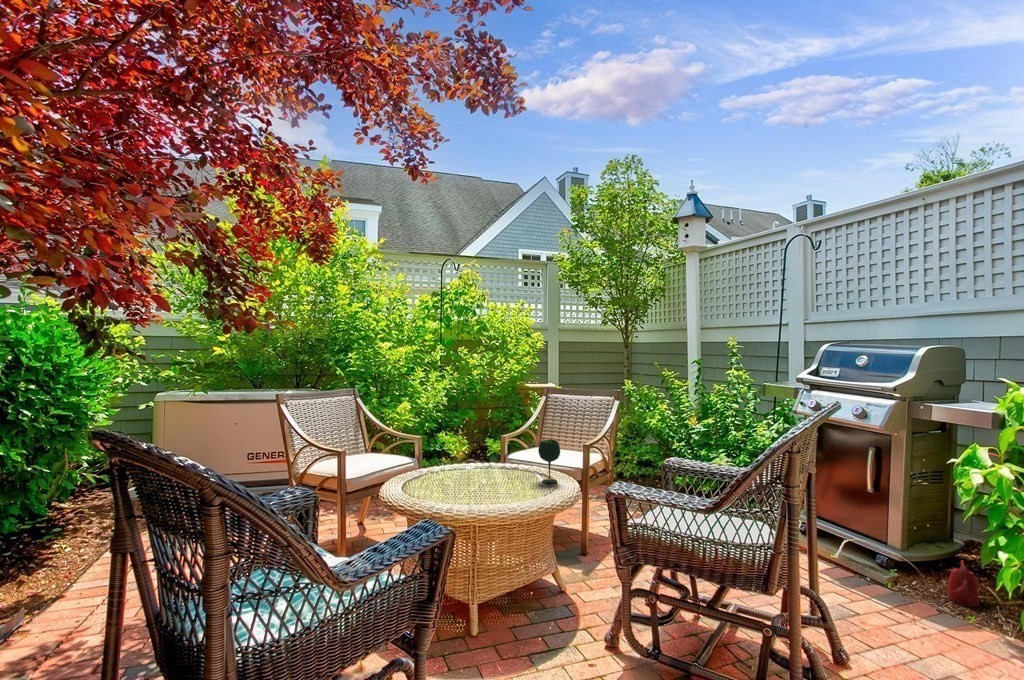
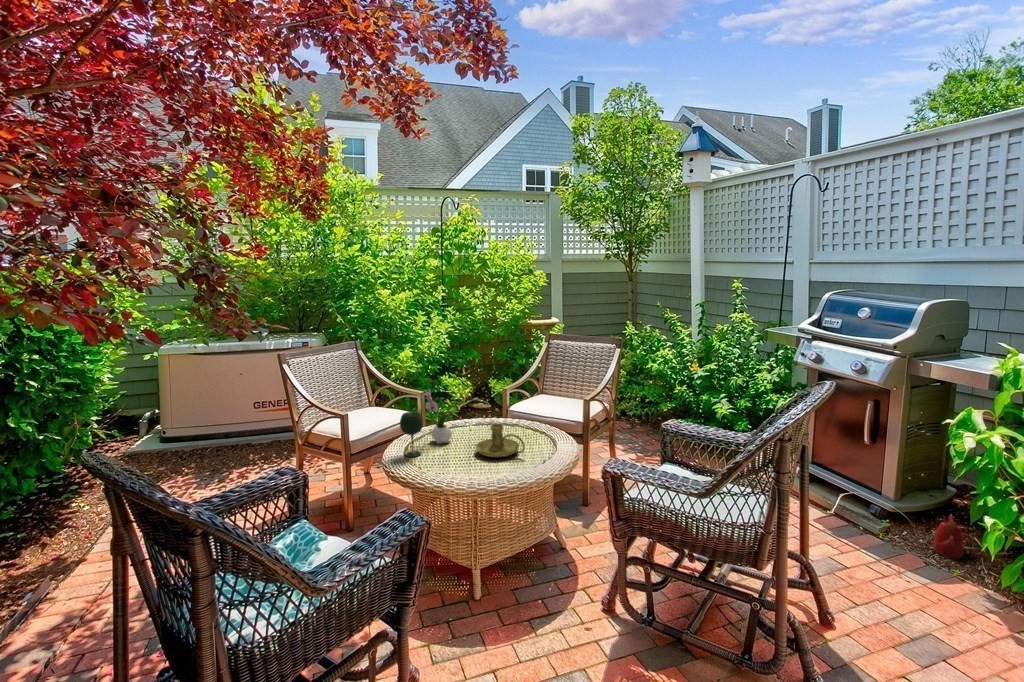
flower arrangement: none [426,415,453,480] -> present [426,380,452,444]
wine glass: present [538,440,560,483] -> present [400,412,423,457]
candle holder: none [475,458,525,491] -> present [476,423,525,457]

